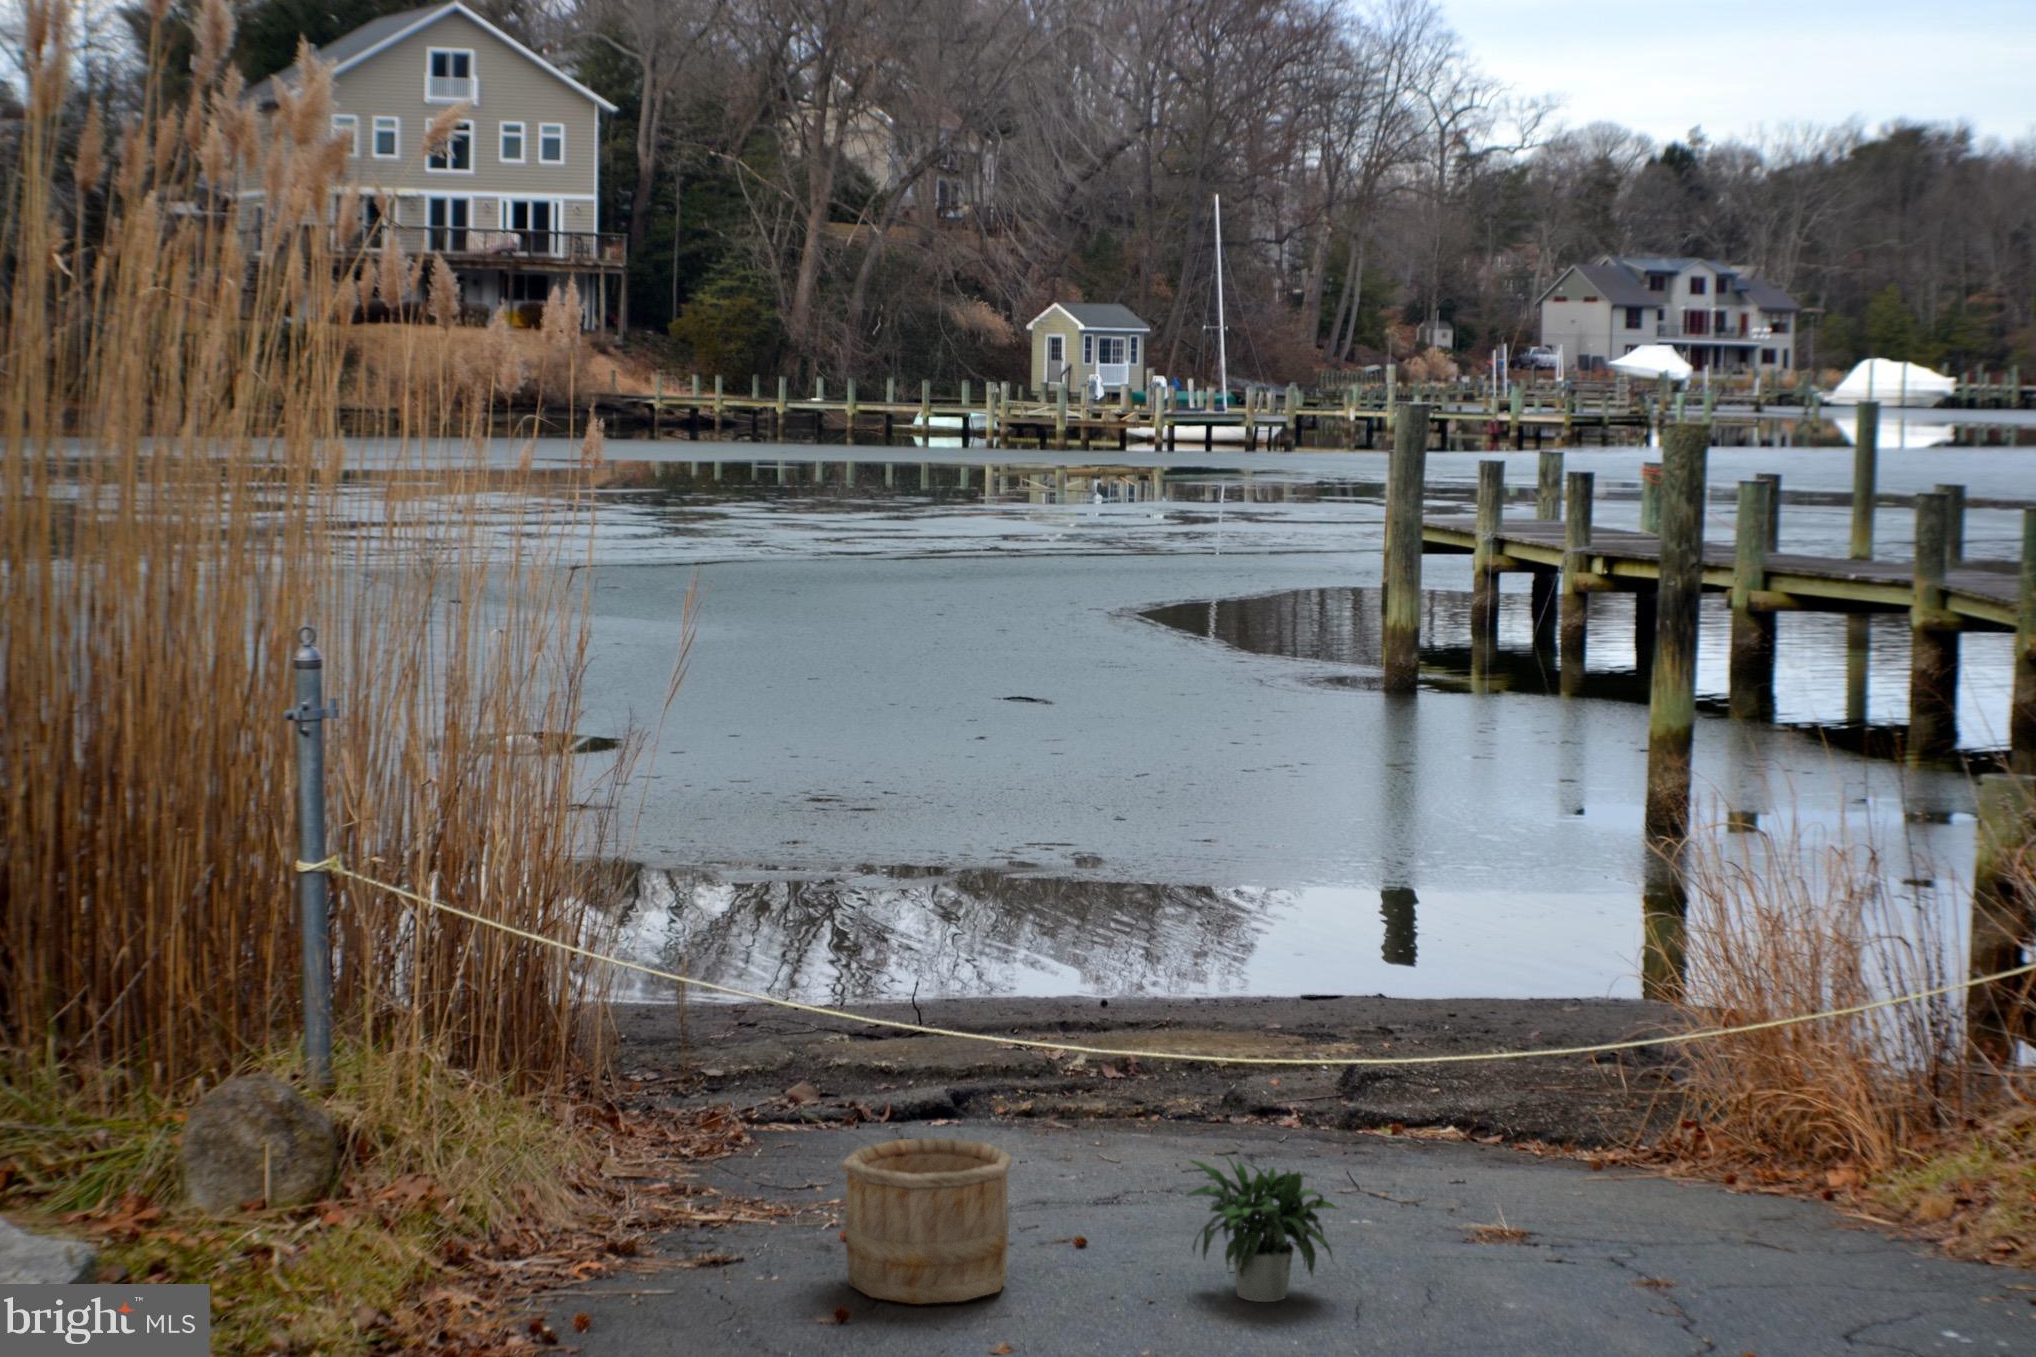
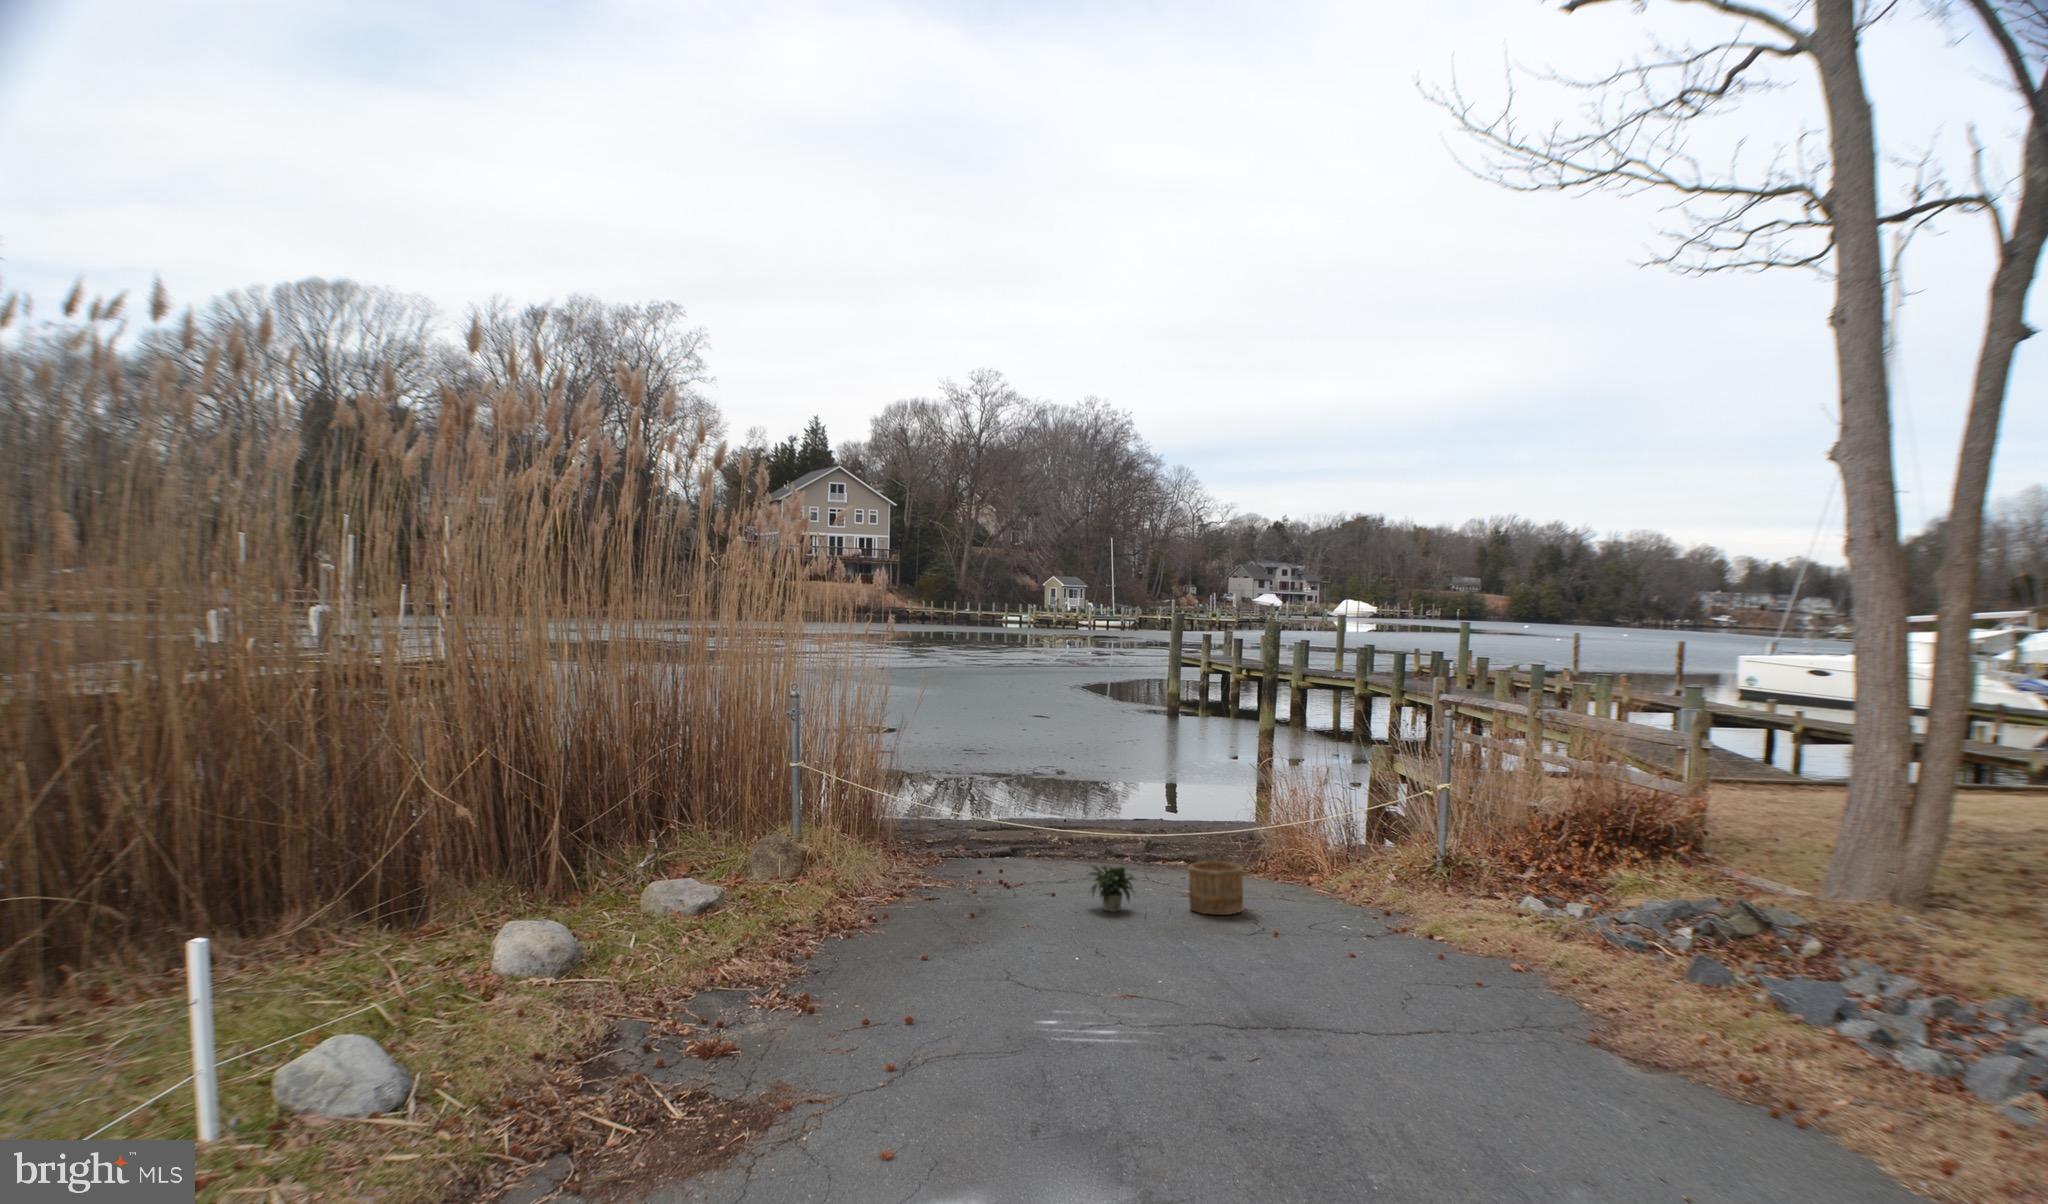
wooden bucket: present [841,1138,1012,1304] -> present [1188,861,1244,915]

